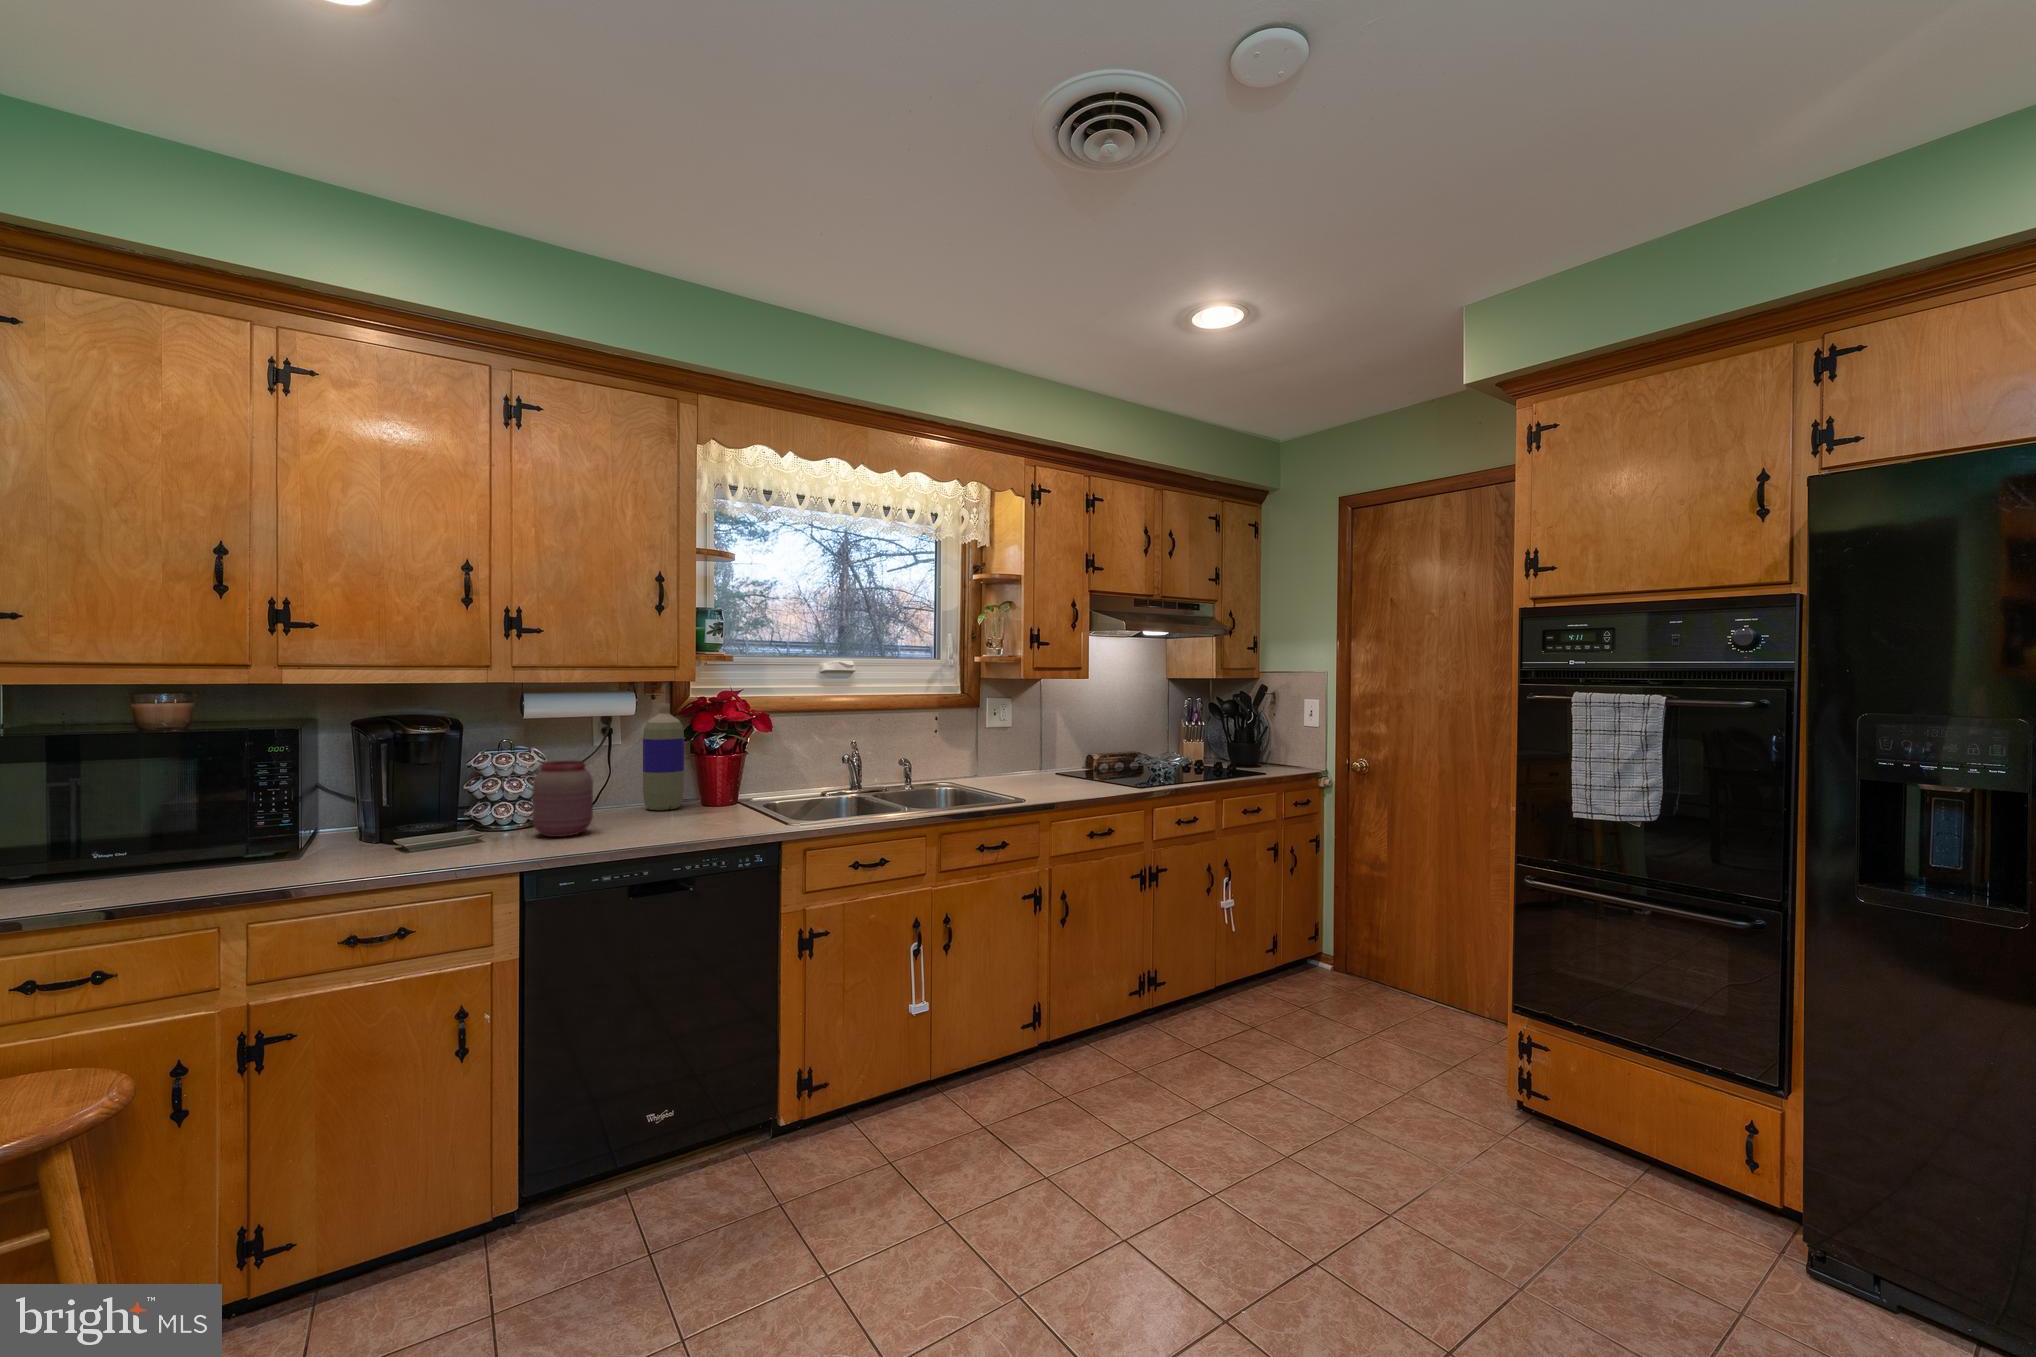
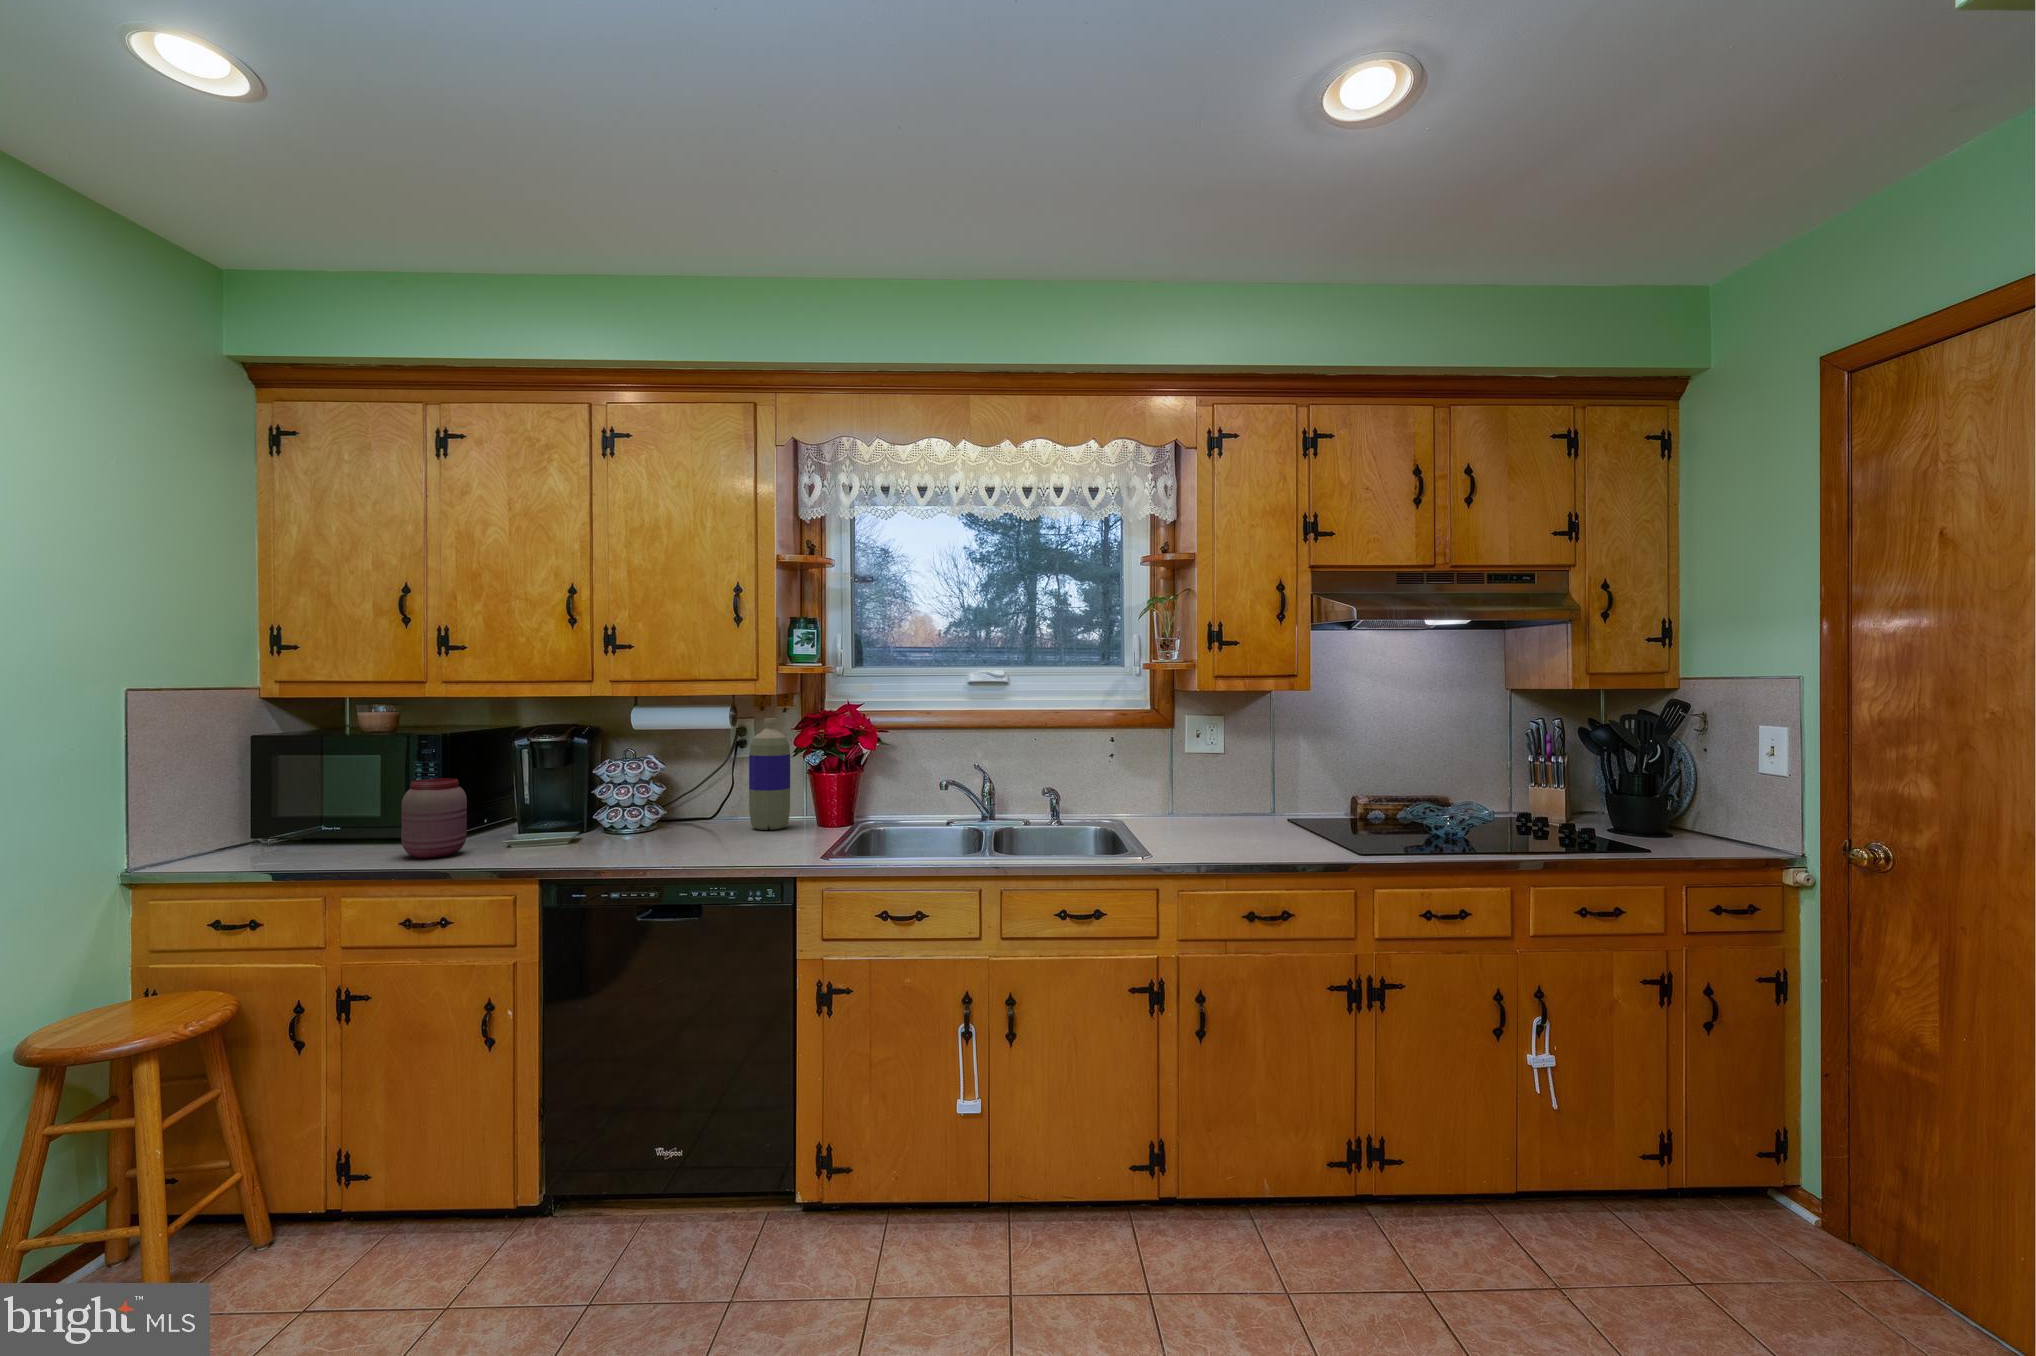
jar: present [532,761,593,837] -> present [401,778,467,858]

